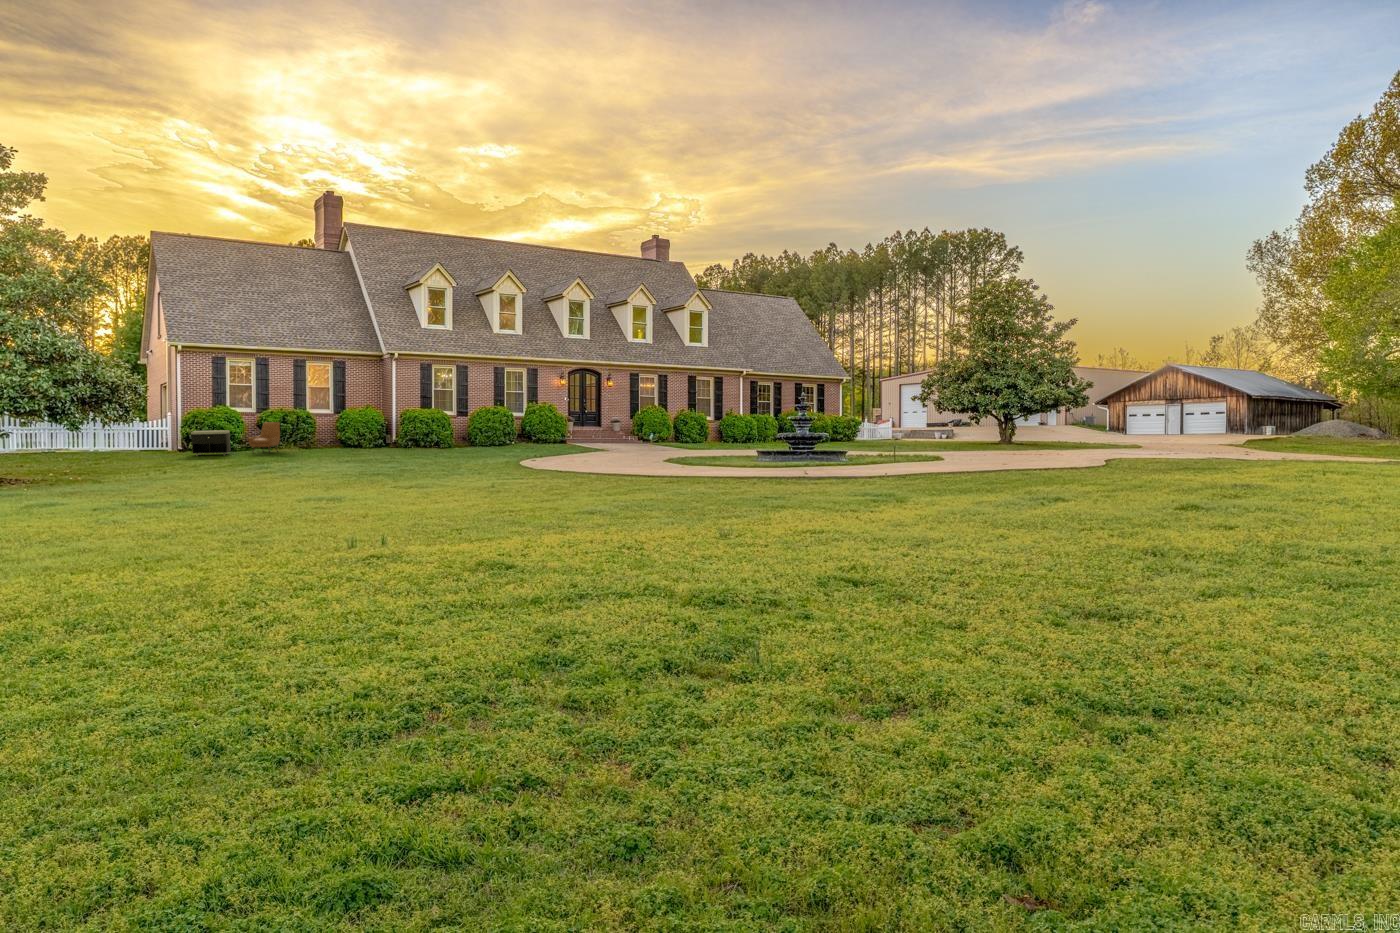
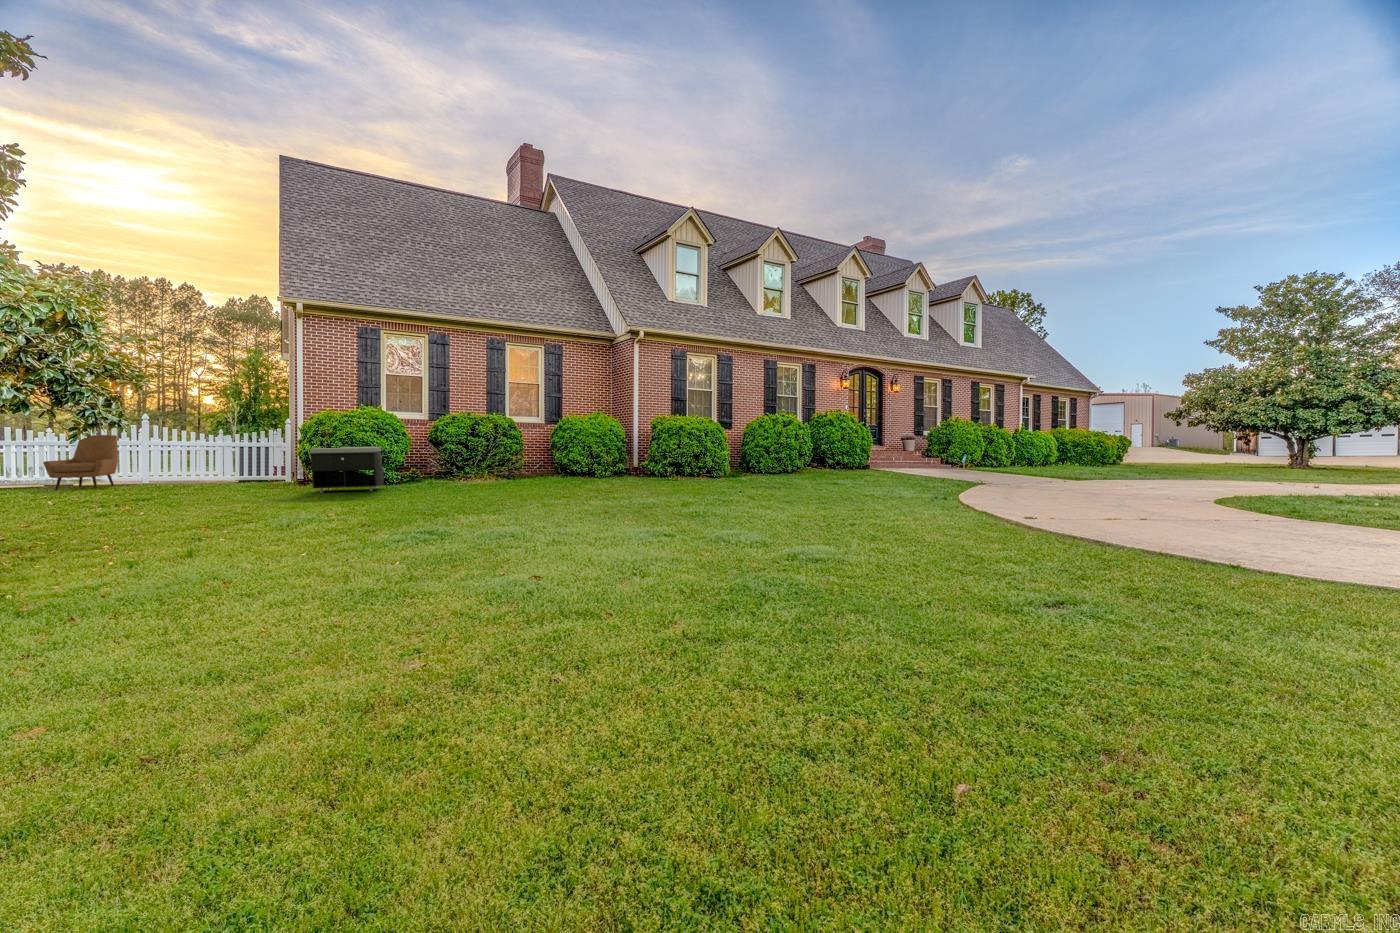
chair: present [248,422,280,452] -> present [43,435,118,490]

